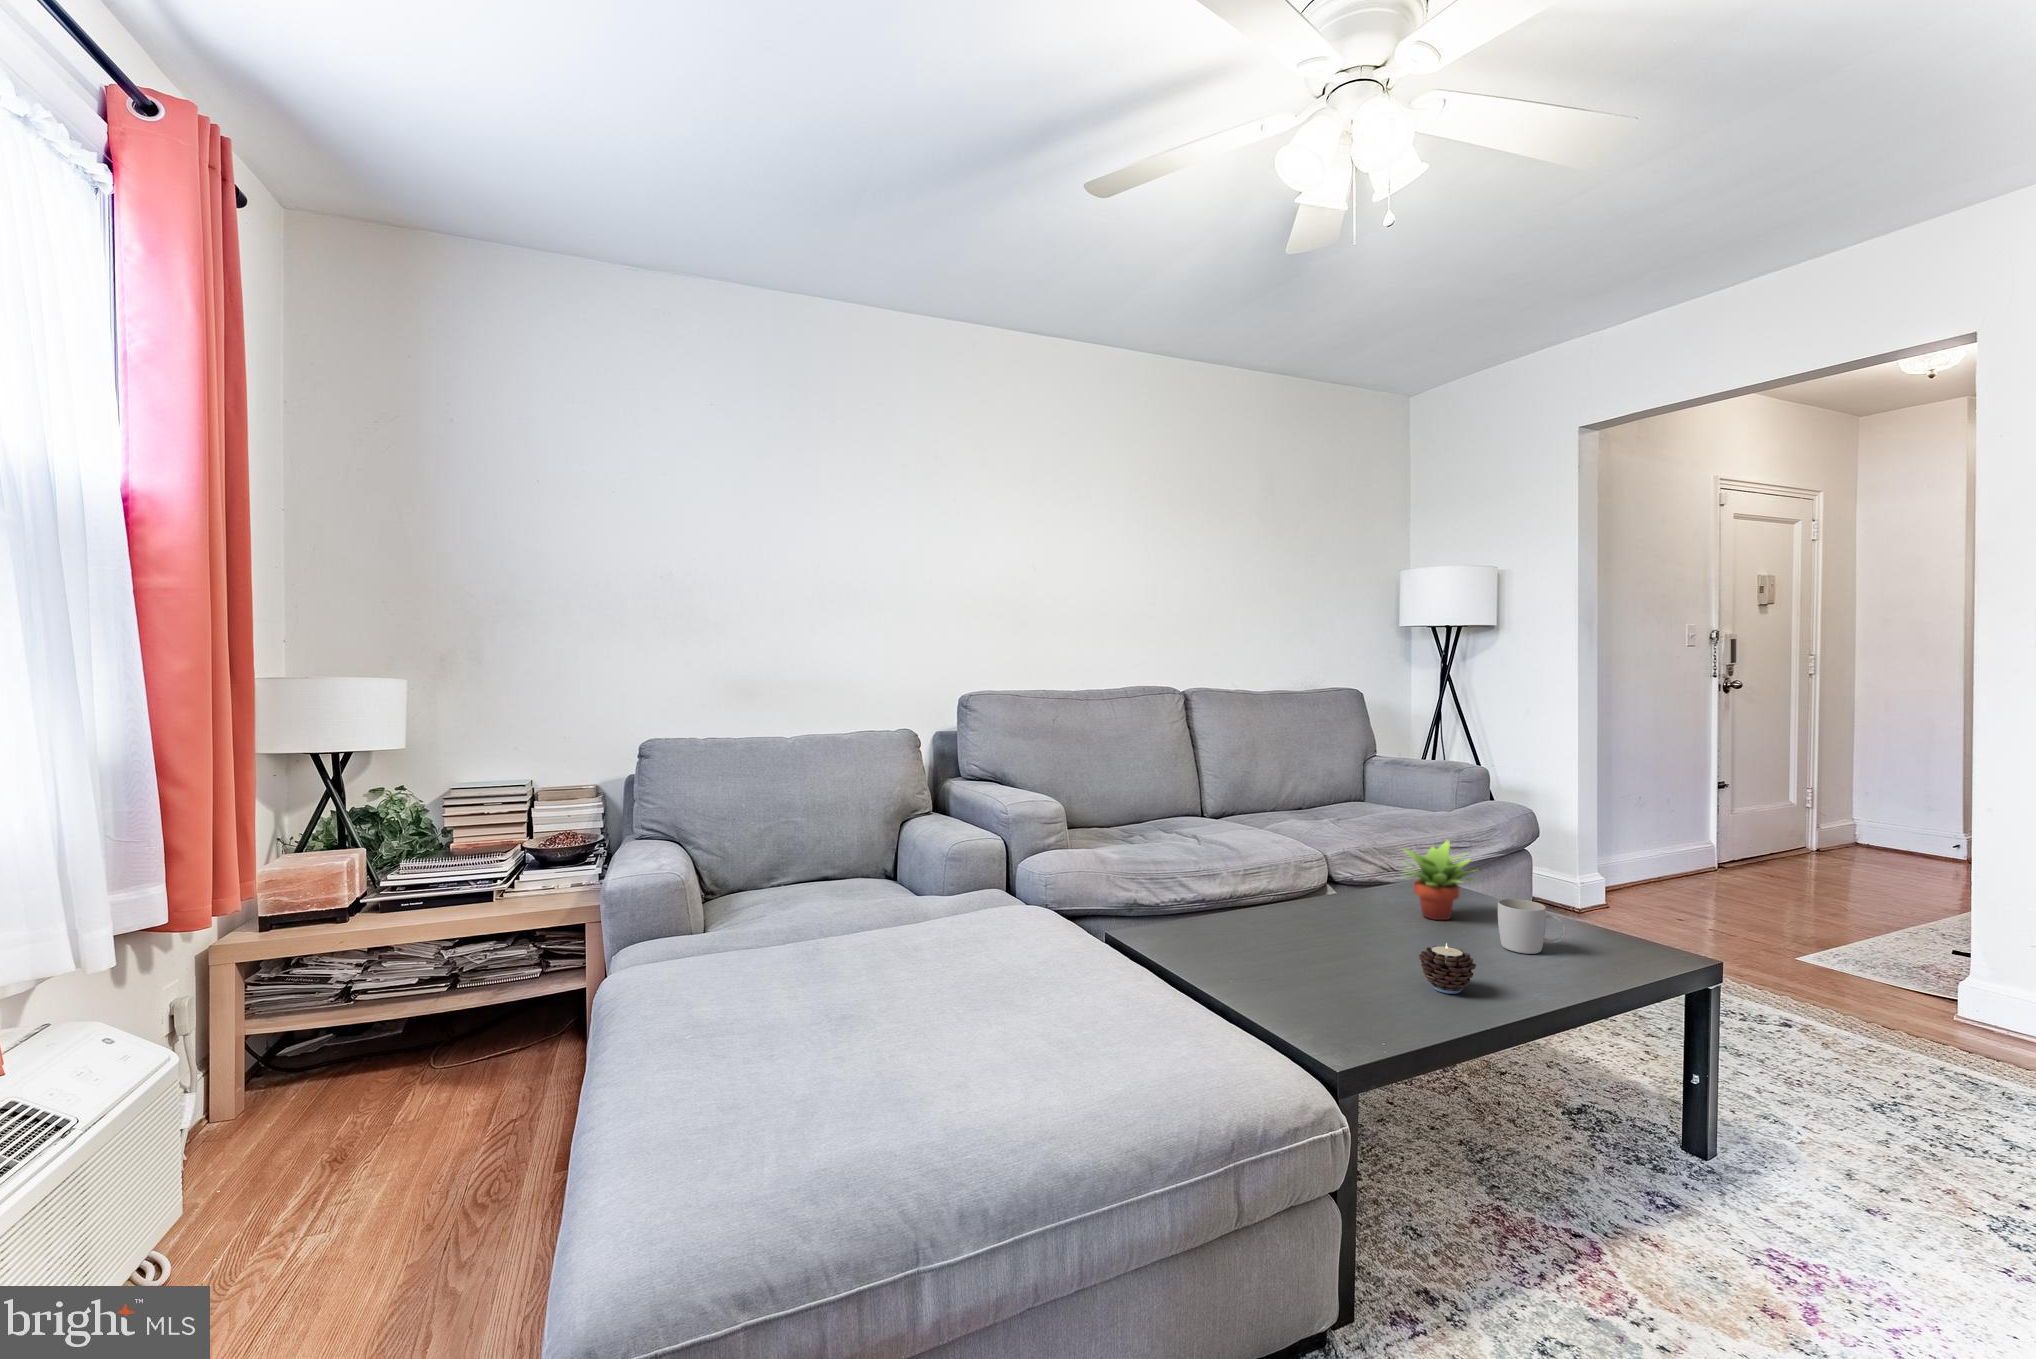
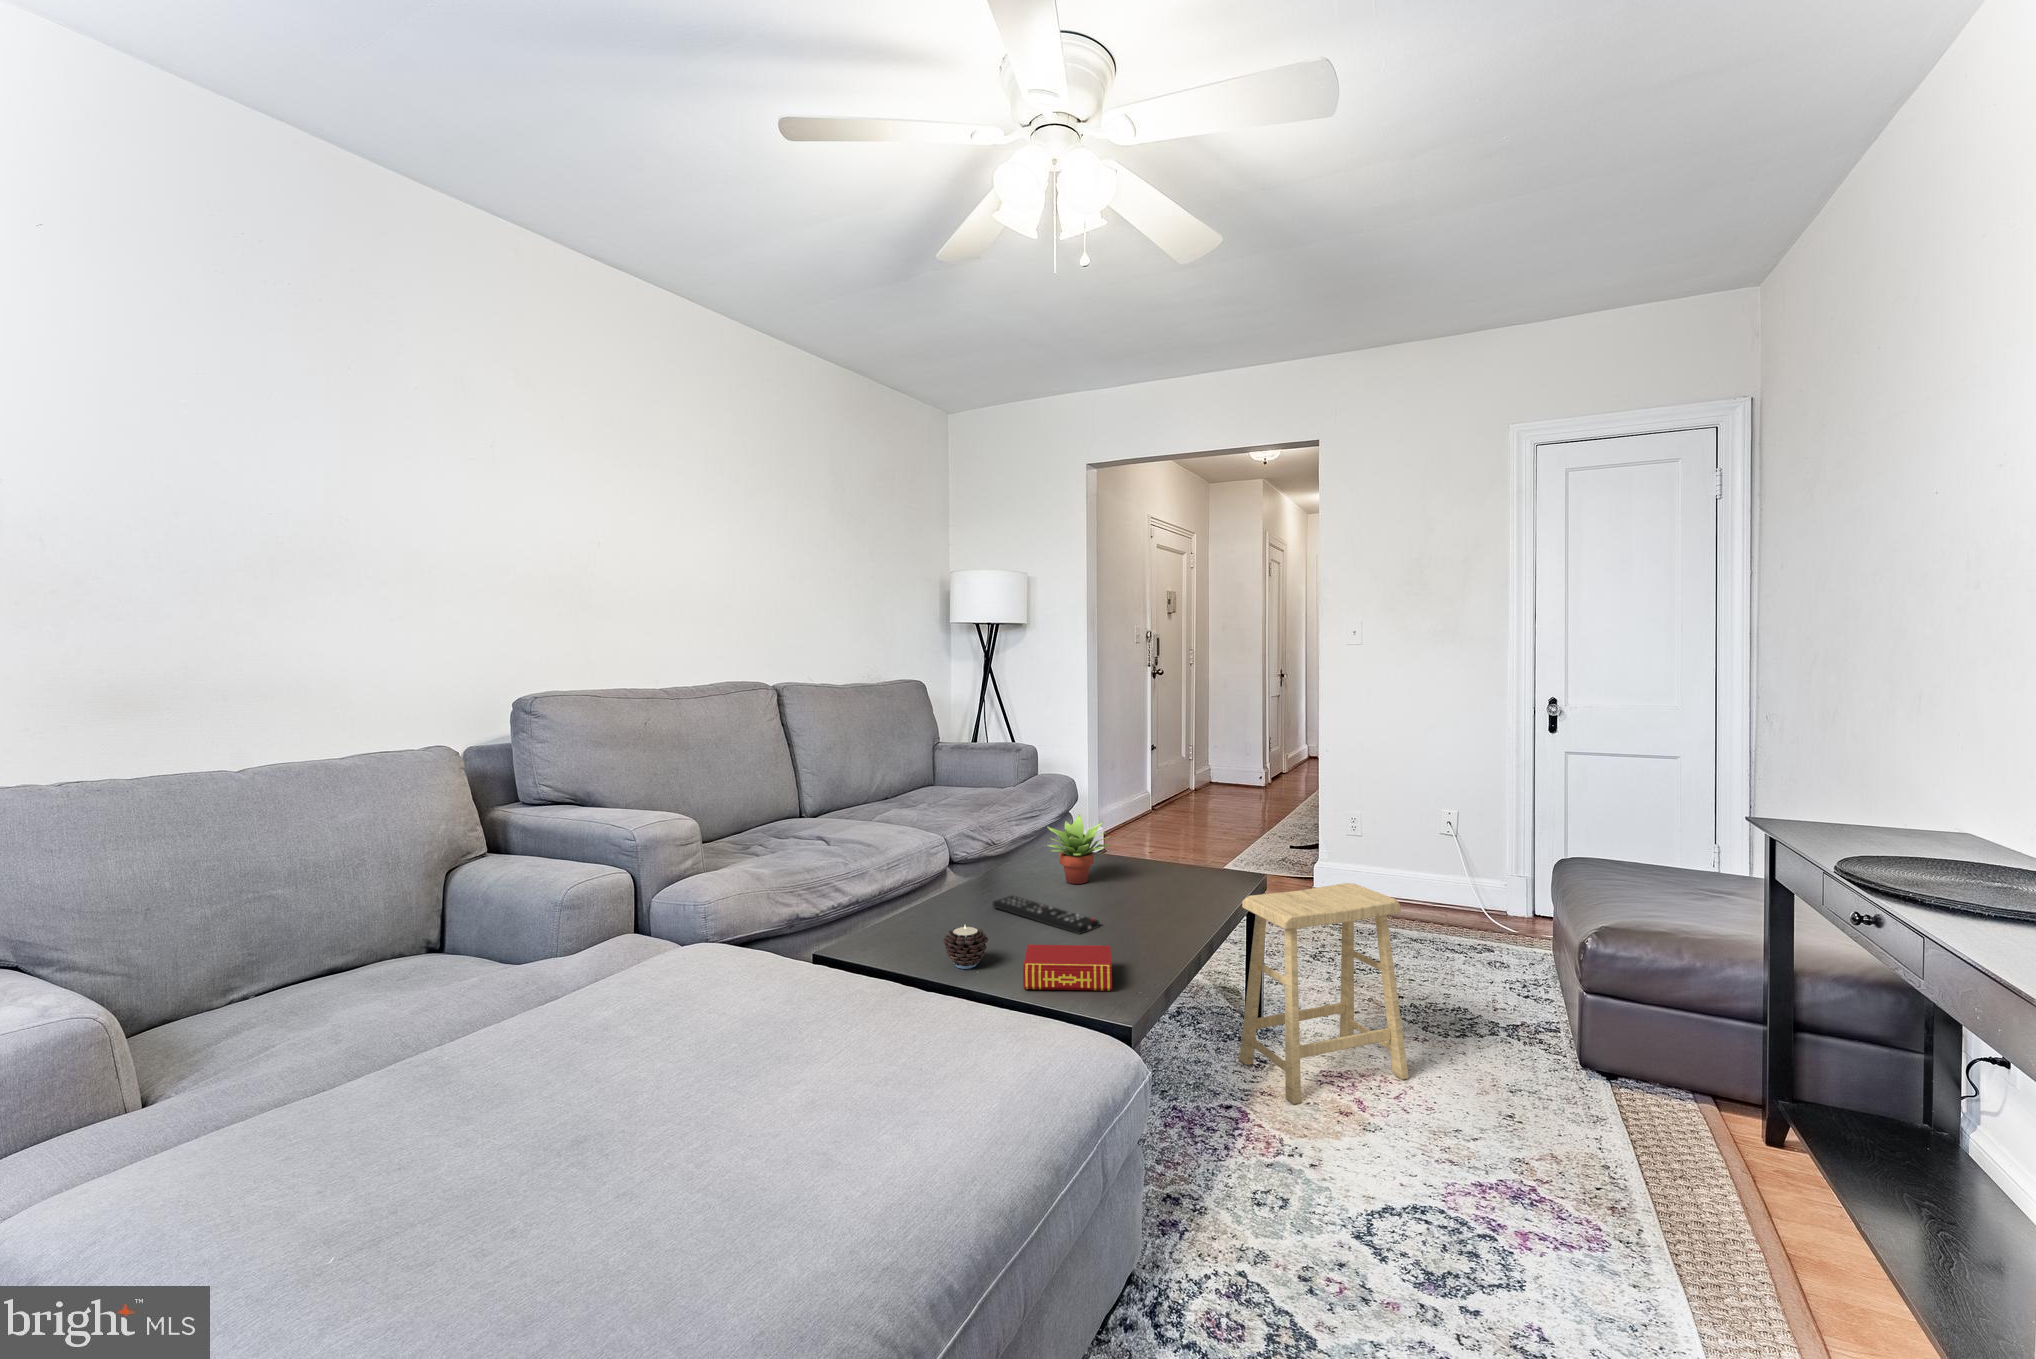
mug: present [1498,899,1566,954] -> none [1136,856,1182,899]
remote control: none [1310,915,1415,968] -> present [993,896,1099,934]
candle: present [1419,943,1476,994] -> present [943,926,988,969]
book: none [1264,960,1383,1029] -> present [1023,945,1112,991]
footstool: none [1634,974,1942,1314] -> present [1240,883,1408,1104]

